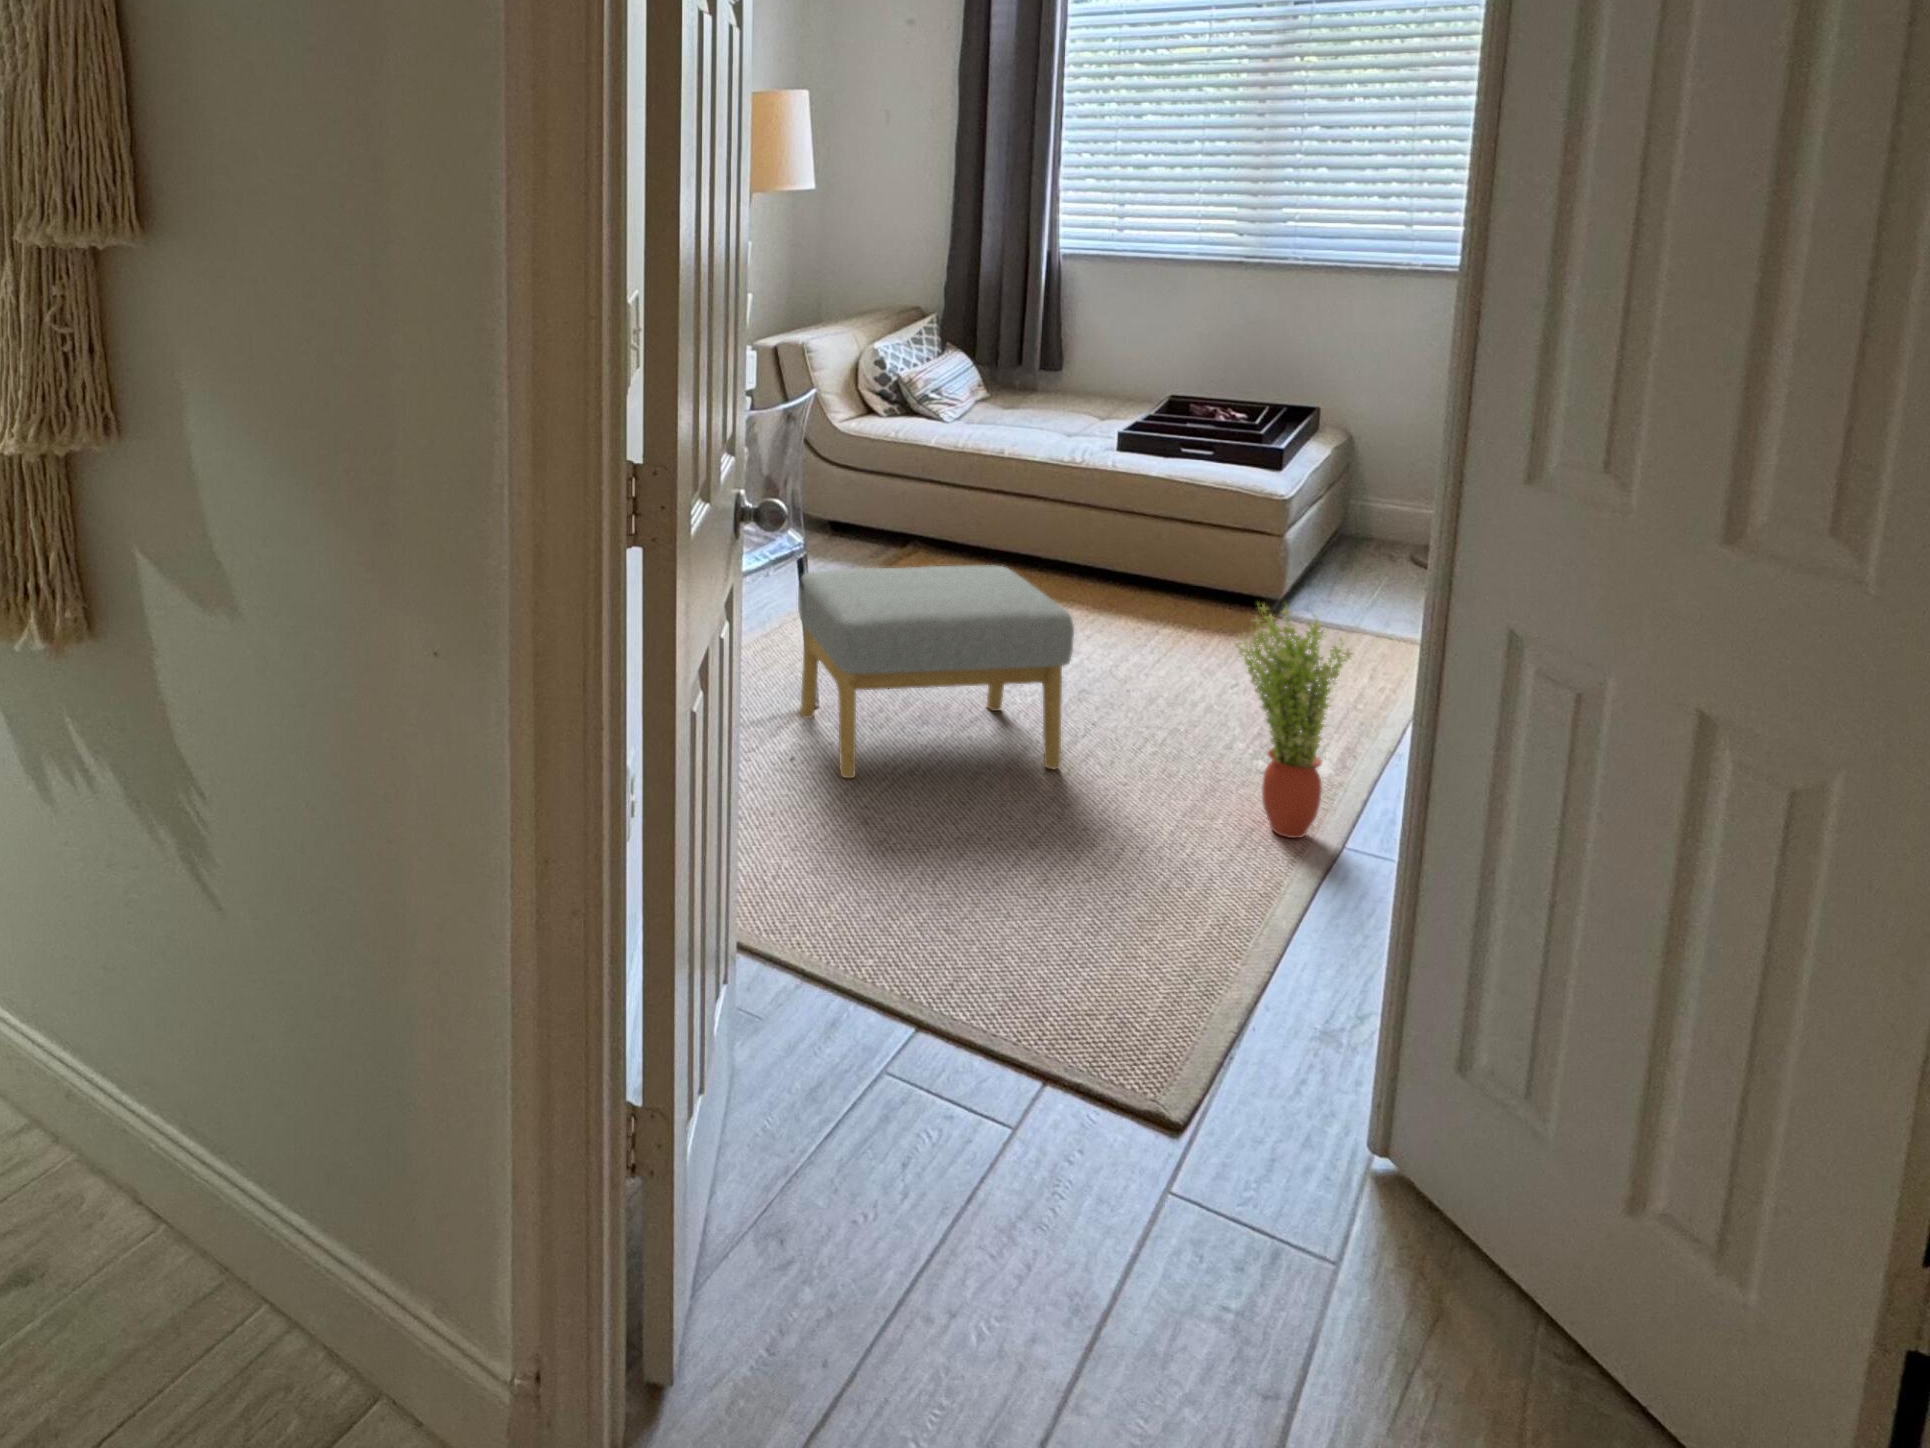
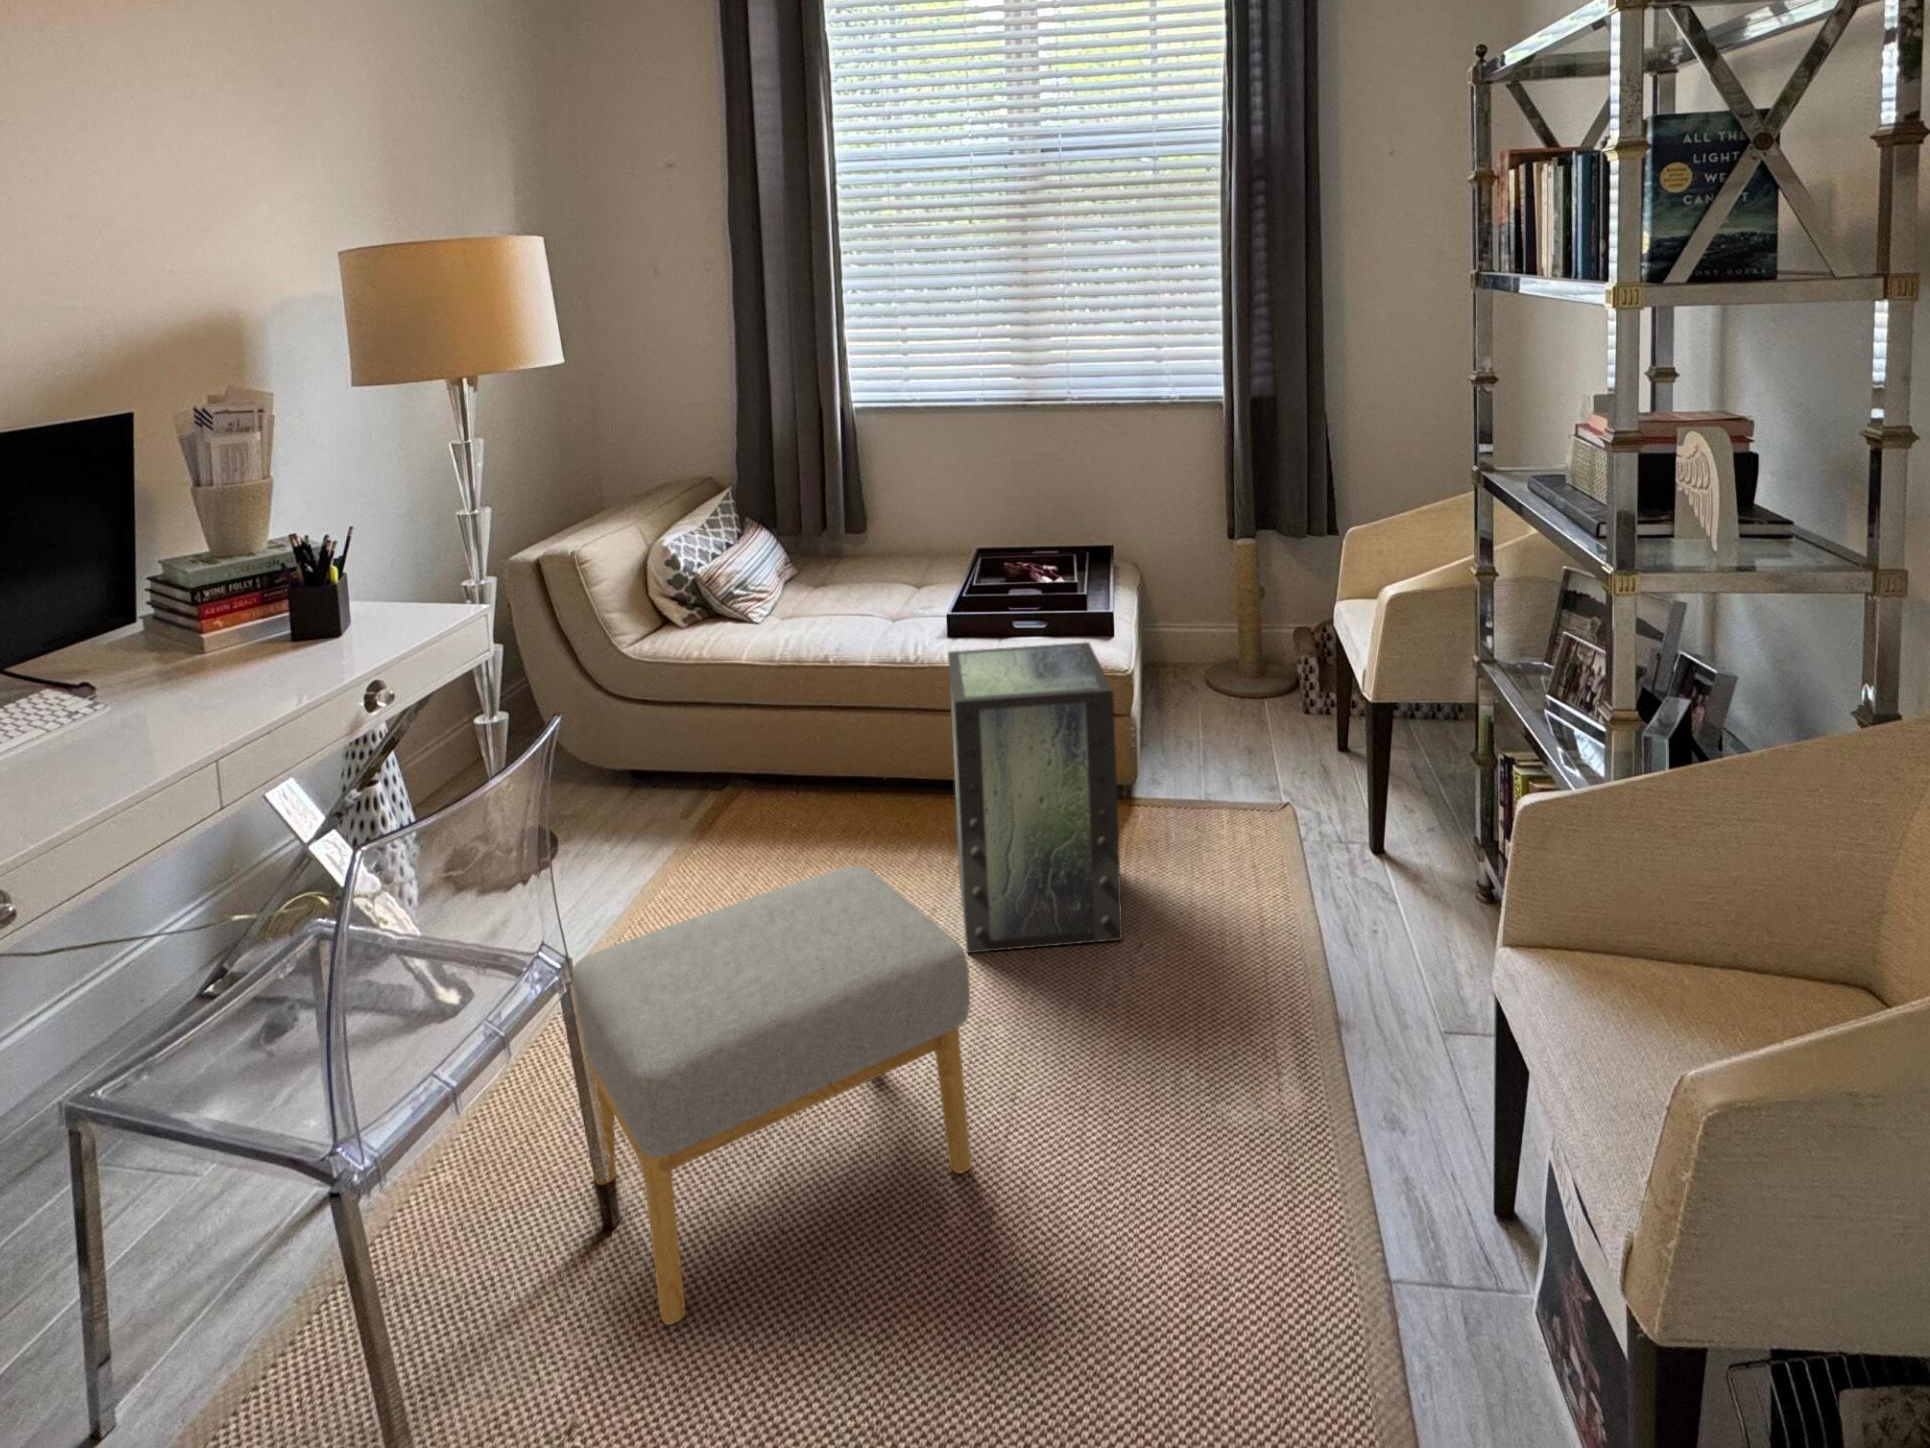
storage box: none [1089,448,1245,694] -> present [948,642,1123,953]
potted plant: present [1235,604,1353,838] -> none [1177,885,1322,1204]

